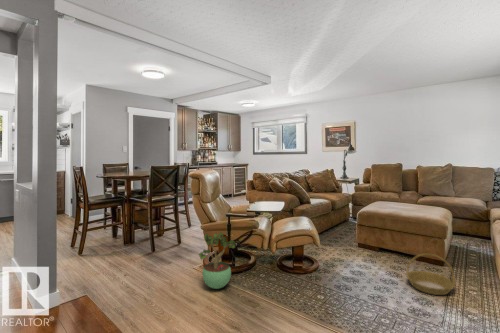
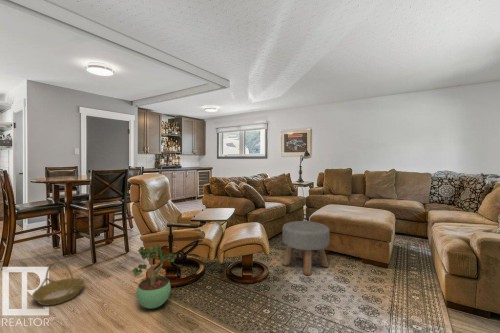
ottoman: none [331,217,380,269] -> present [282,221,330,275]
basket: present [407,253,455,295] -> present [32,261,85,305]

